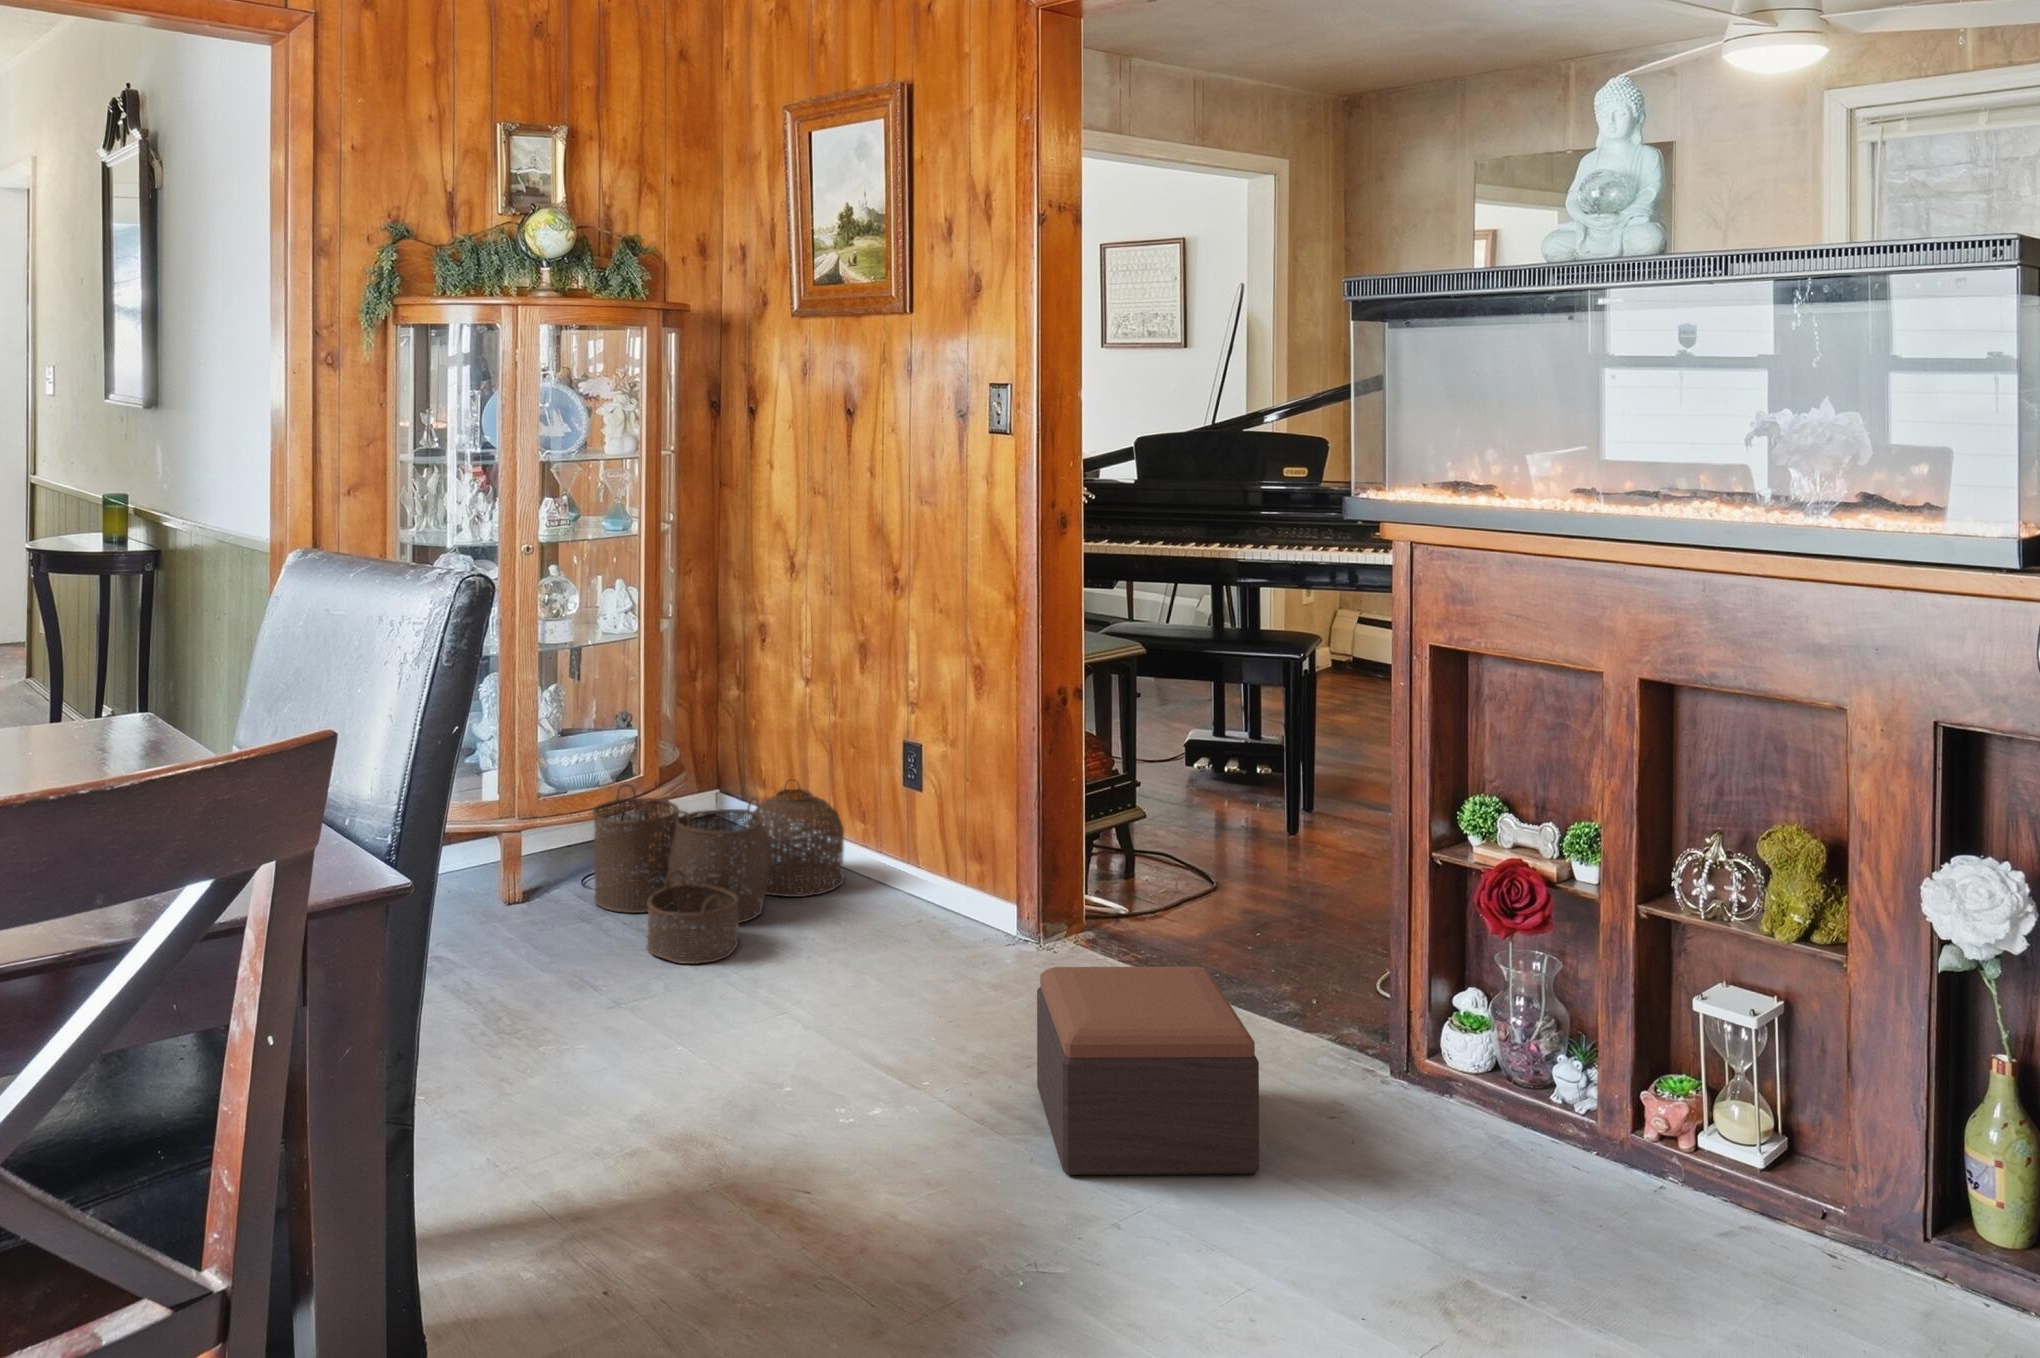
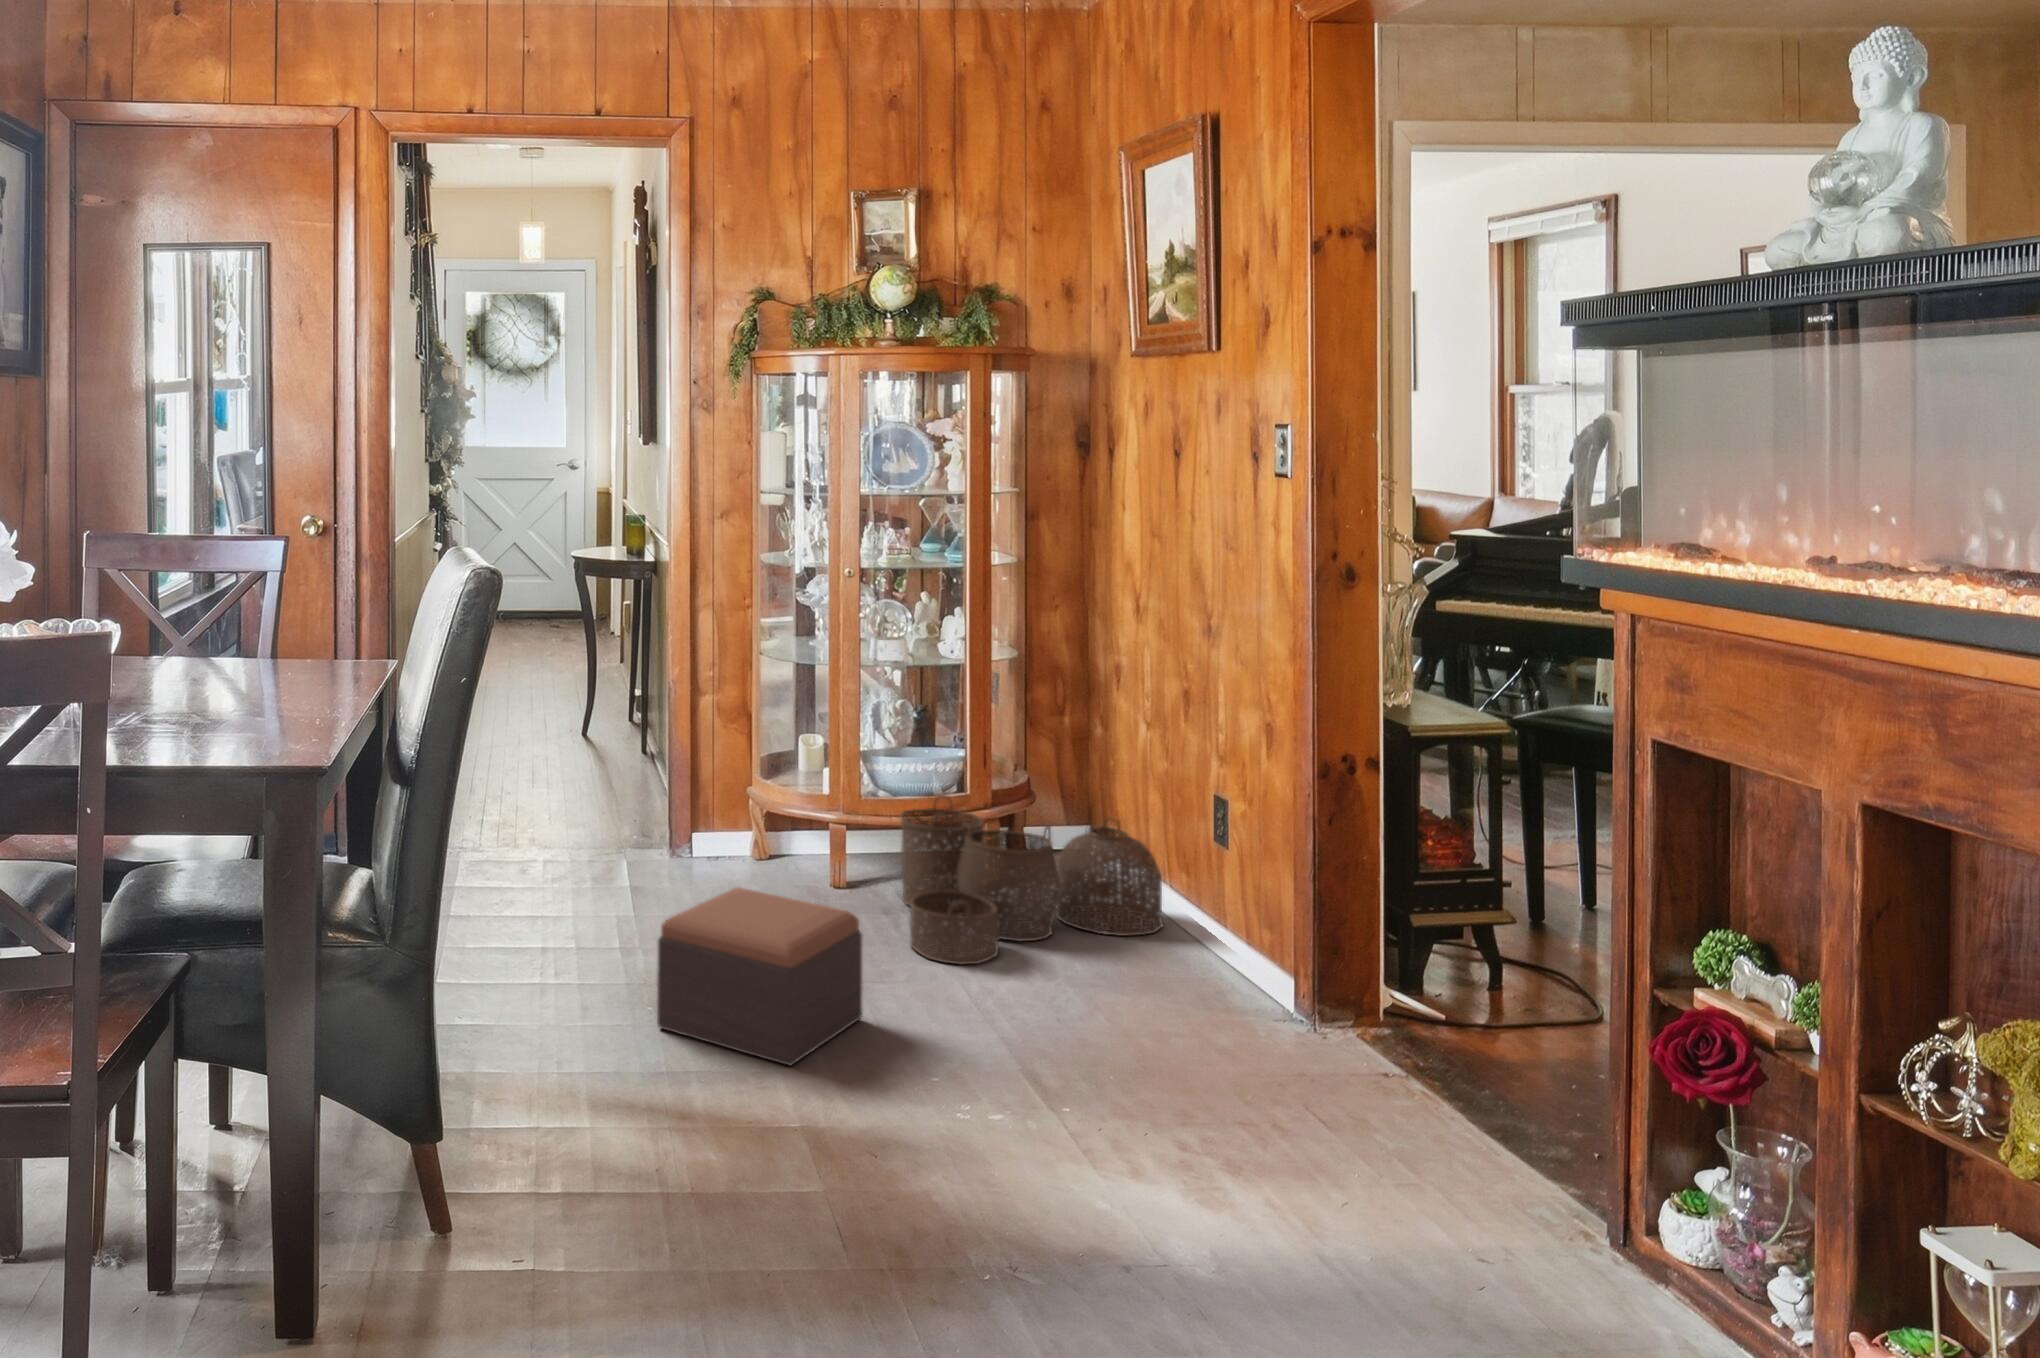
footstool: present [1037,967,1259,1175] -> present [657,887,862,1066]

